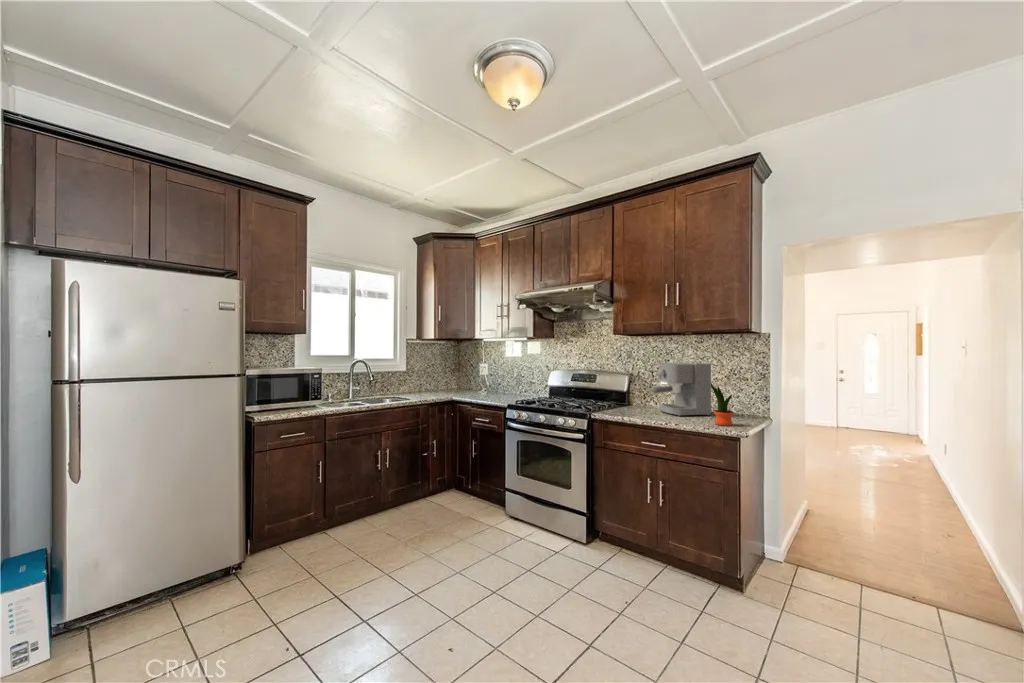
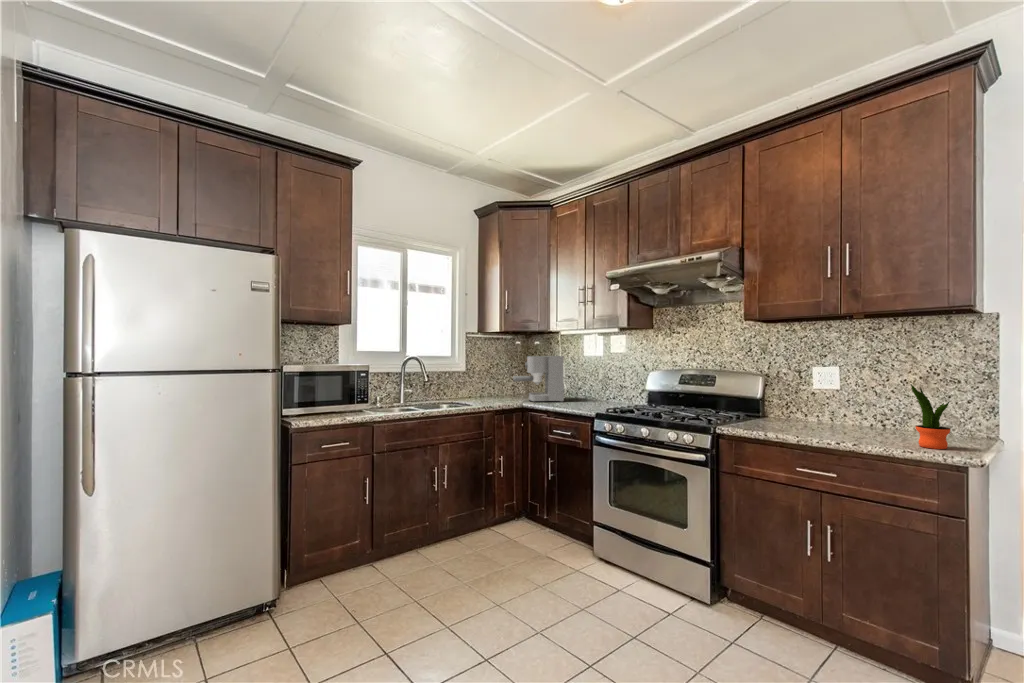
coffee maker: present [652,363,711,416] -> present [513,356,564,402]

